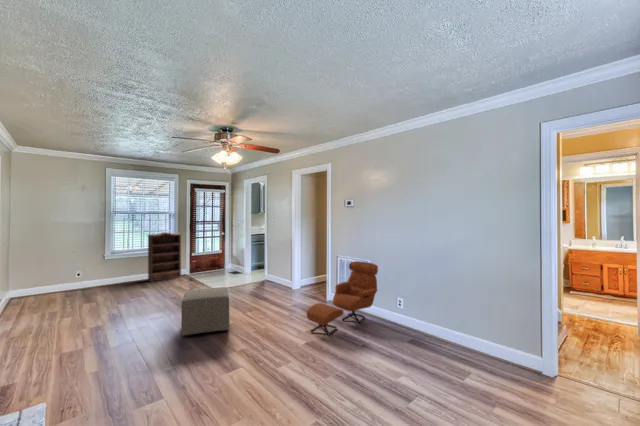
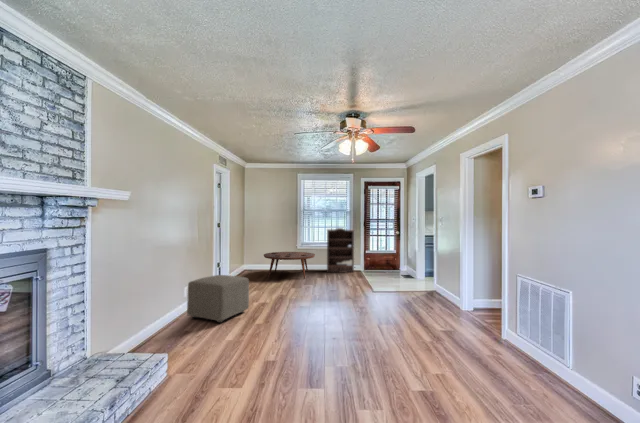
armchair: present [307,261,378,335] -> none [439,277,604,394]
coffee table: none [63,263,139,301] -> present [264,252,315,279]
ottoman: present [181,287,229,336] -> present [187,275,249,323]

